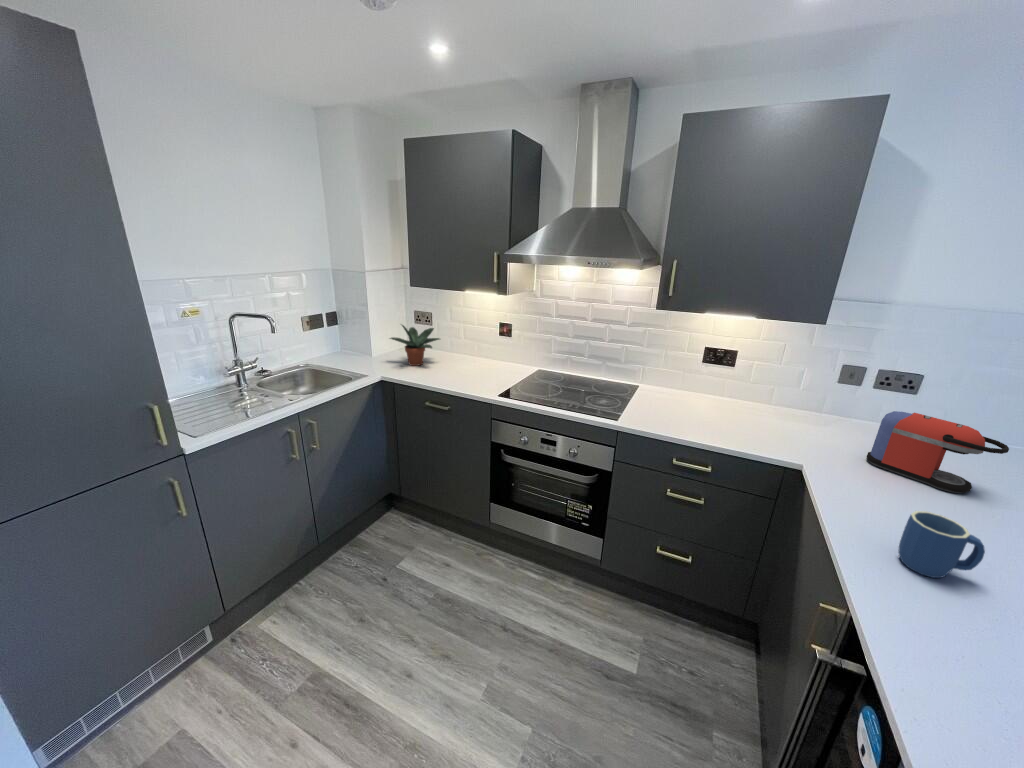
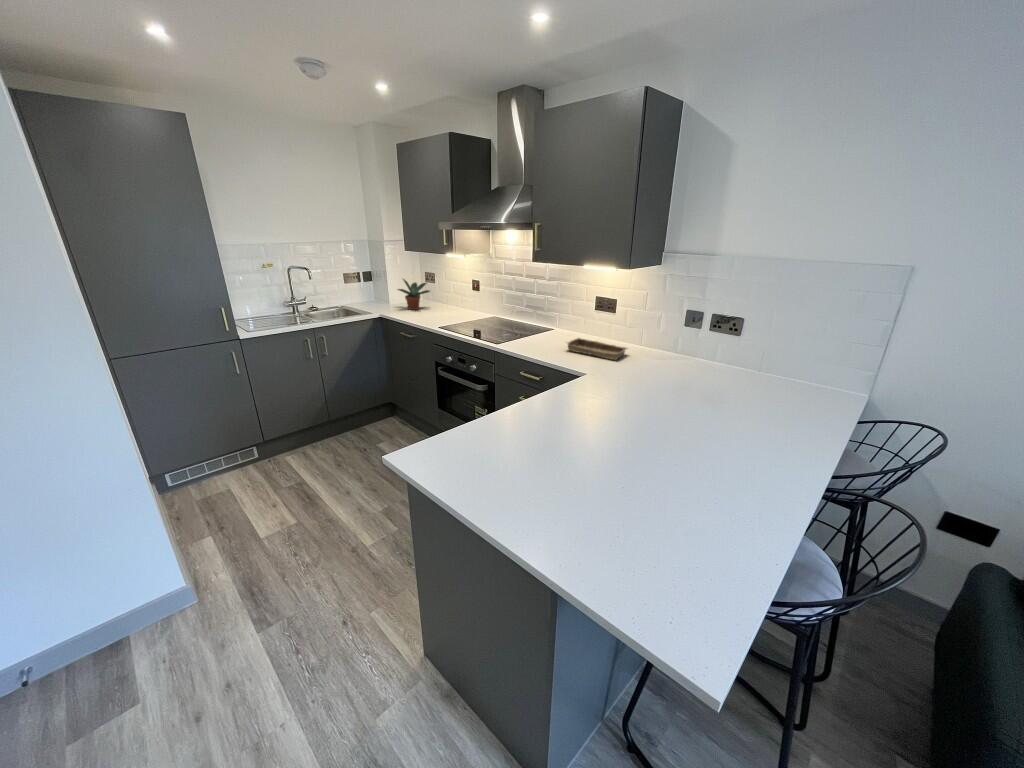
tray: none [706,402,793,434] -> present [567,338,628,360]
coffee maker: present [867,411,1009,493] -> none [645,336,707,396]
mug: present [898,511,985,578] -> none [542,376,575,416]

